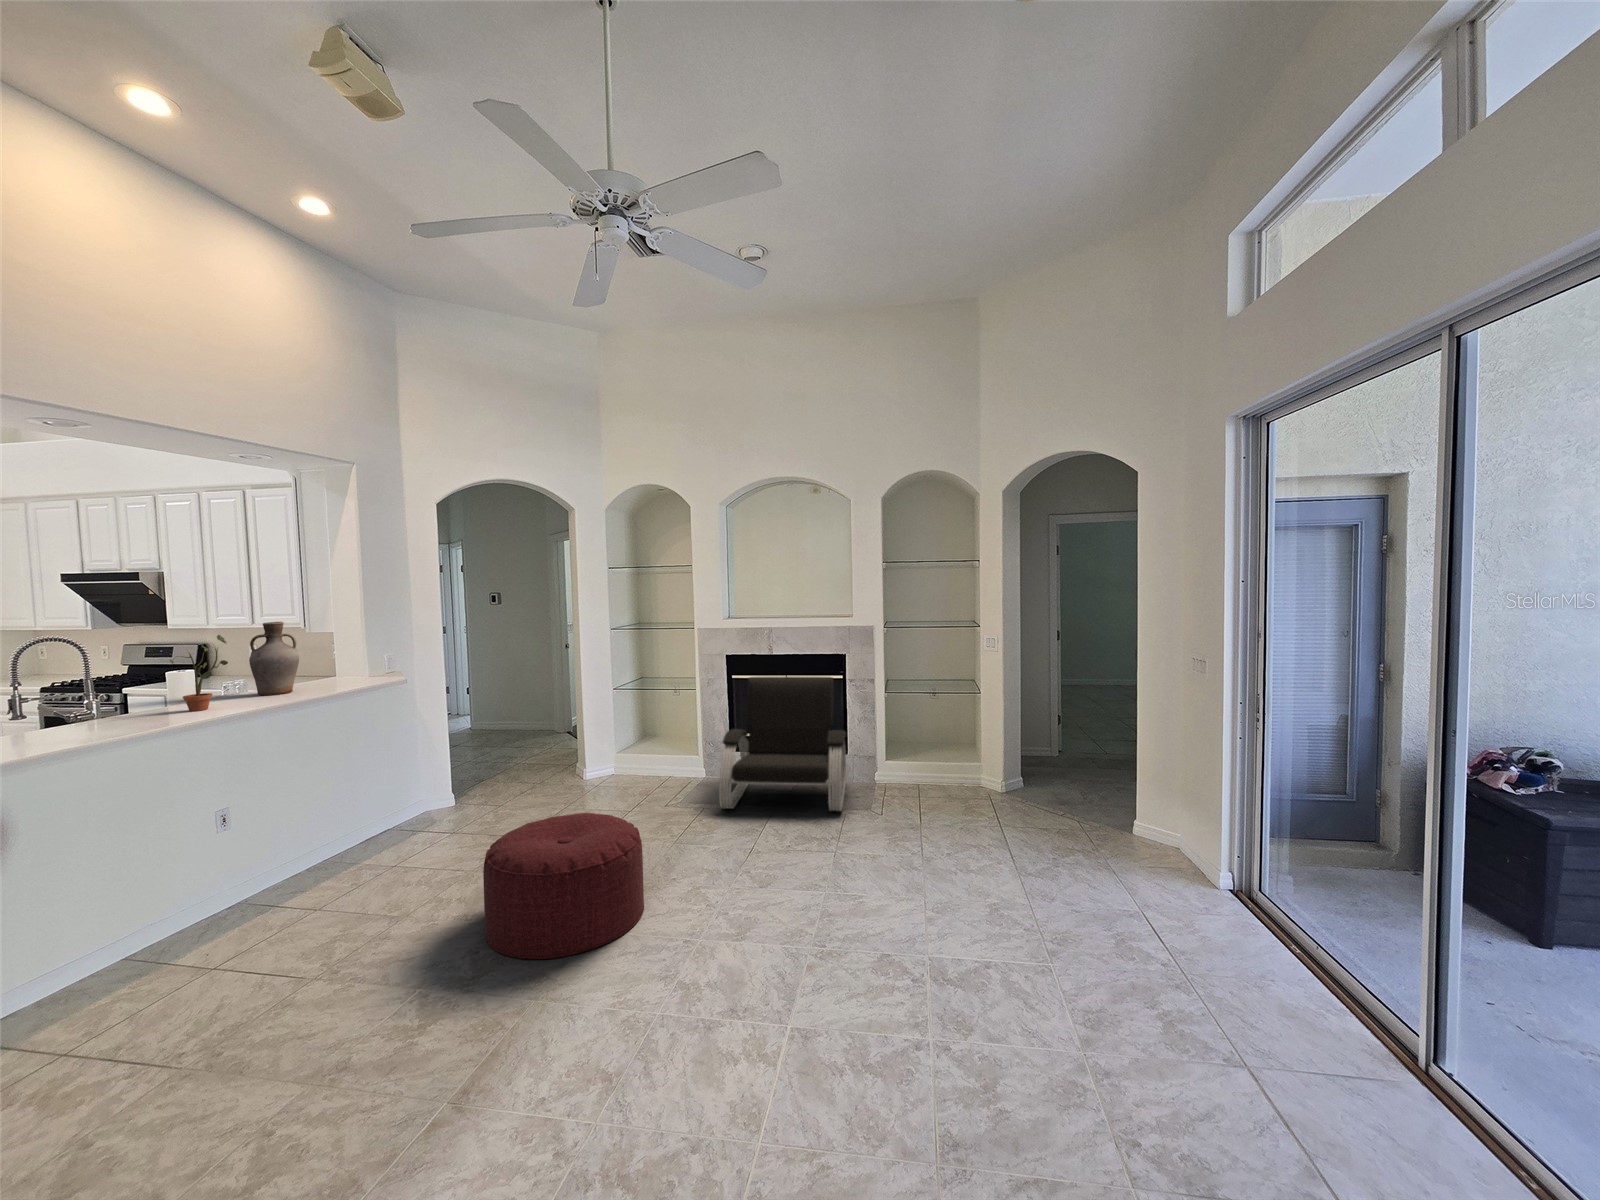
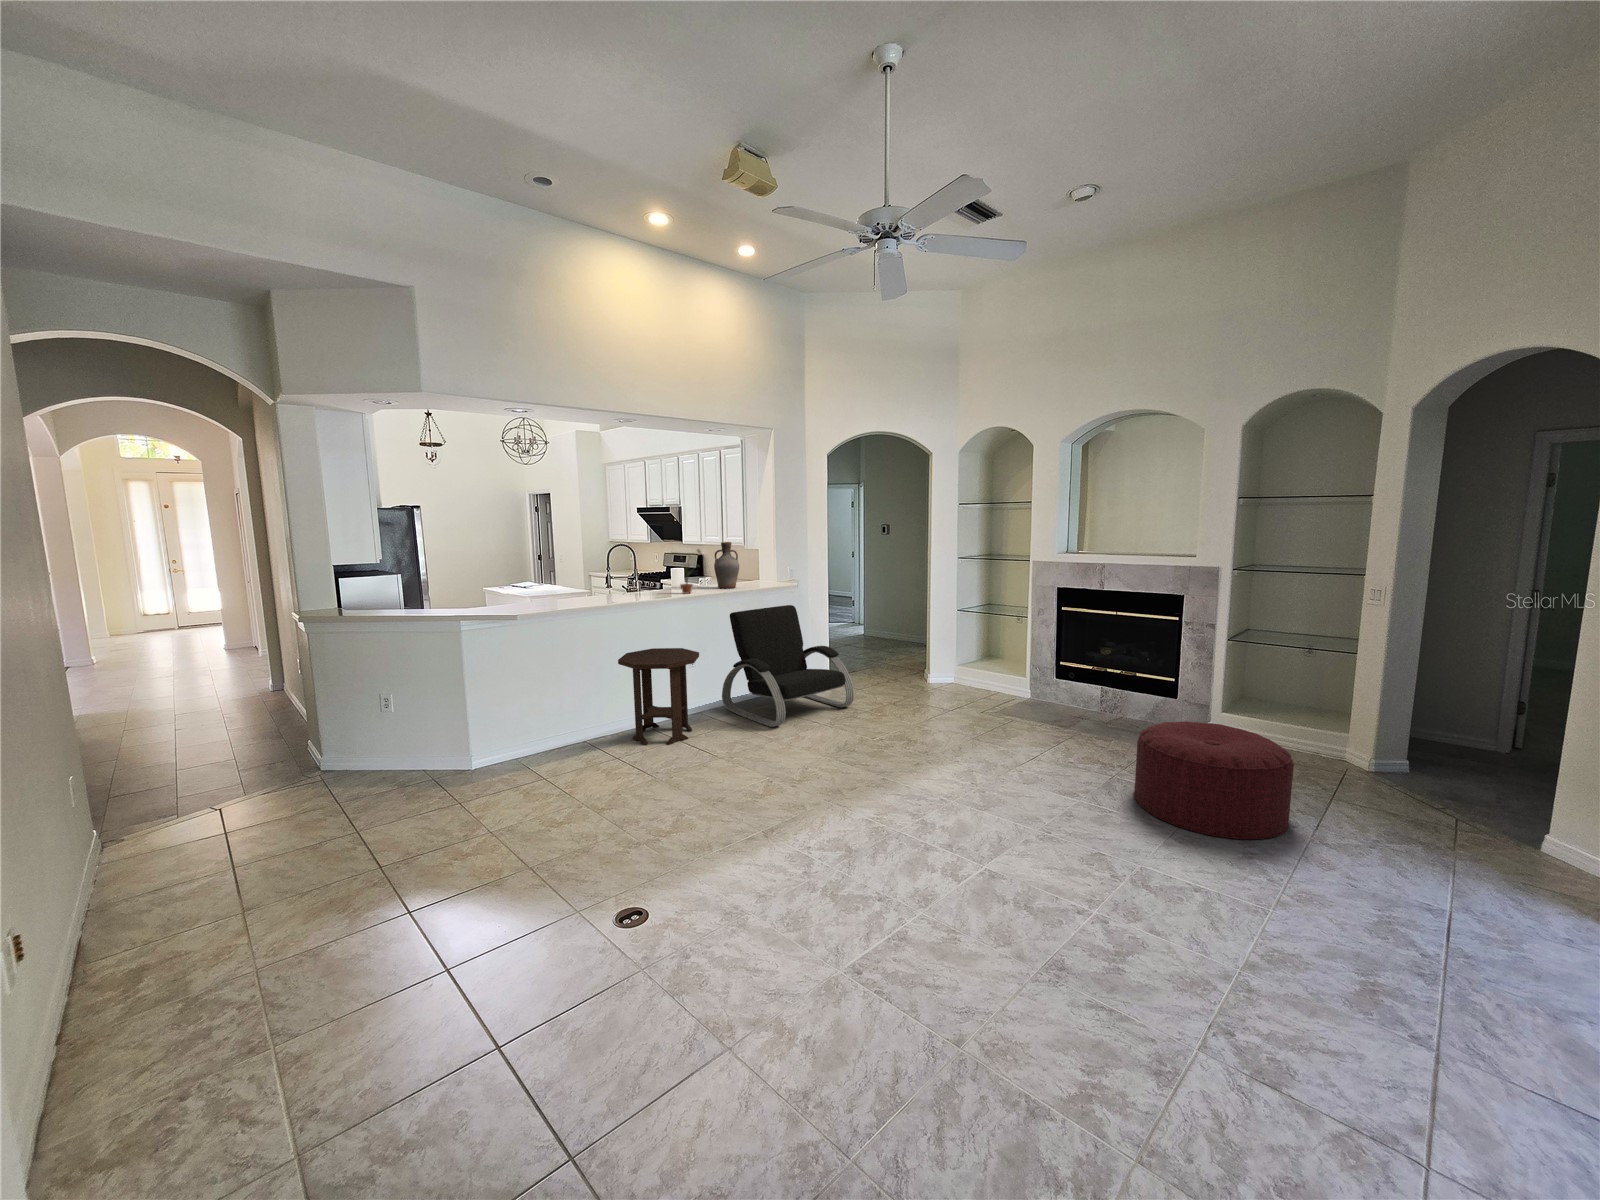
armchair: present [719,677,846,811] -> present [722,605,854,727]
side table: none [40,806,238,1008] -> present [618,648,699,745]
ottoman: present [483,813,644,959] -> present [1134,721,1294,839]

